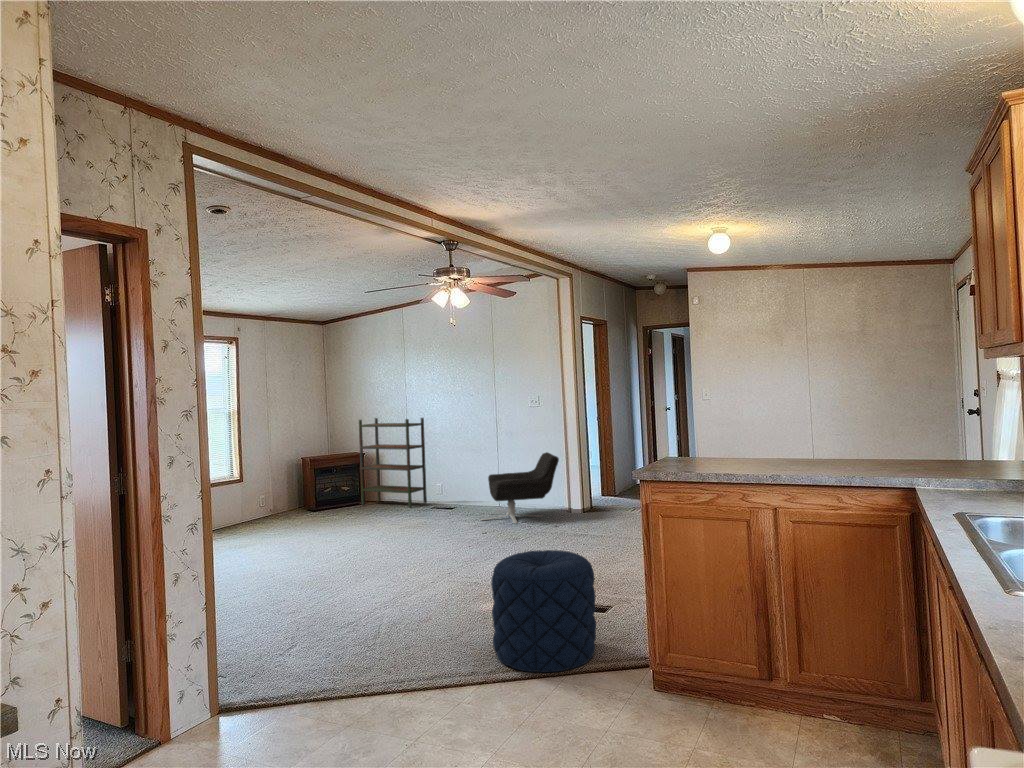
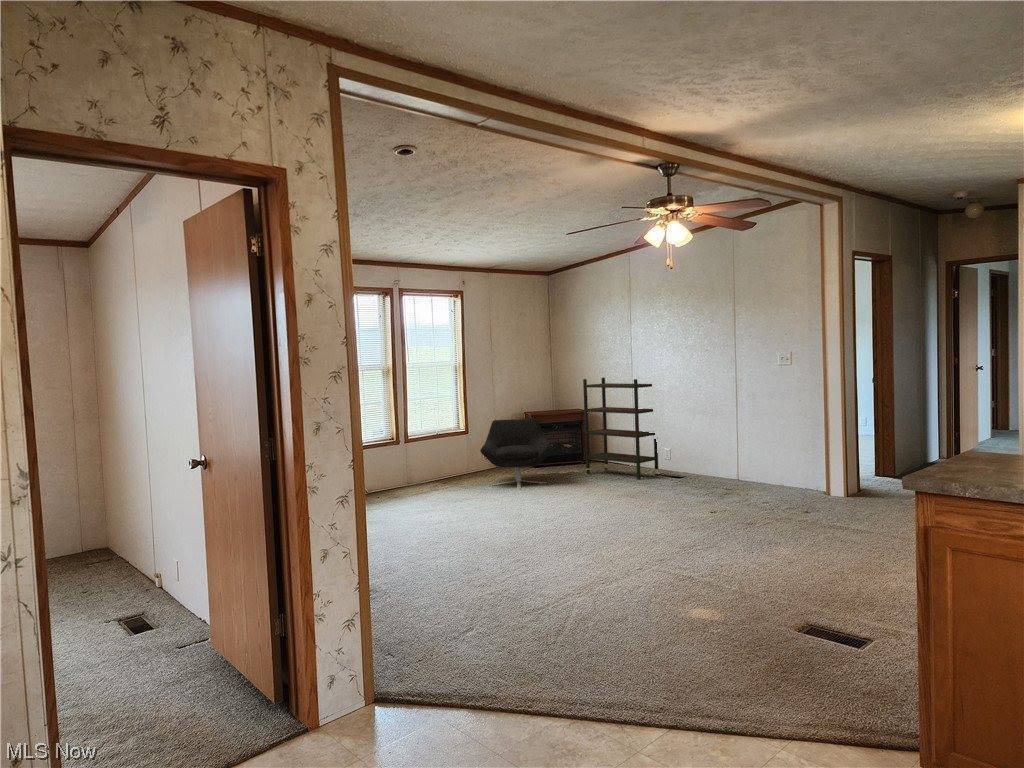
lounge chair: present [481,452,559,523] -> present [480,418,553,490]
pouf: present [491,550,596,672] -> none [694,555,837,718]

